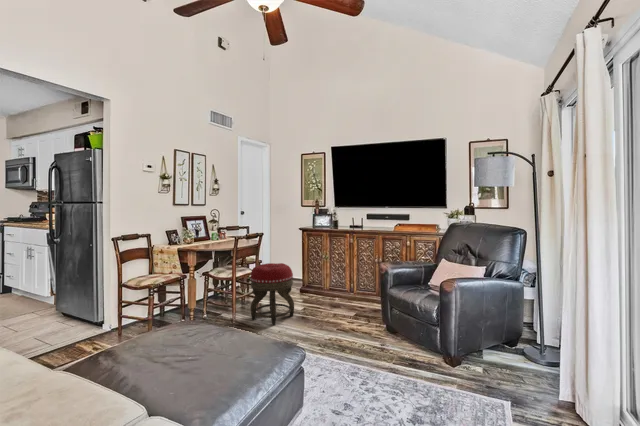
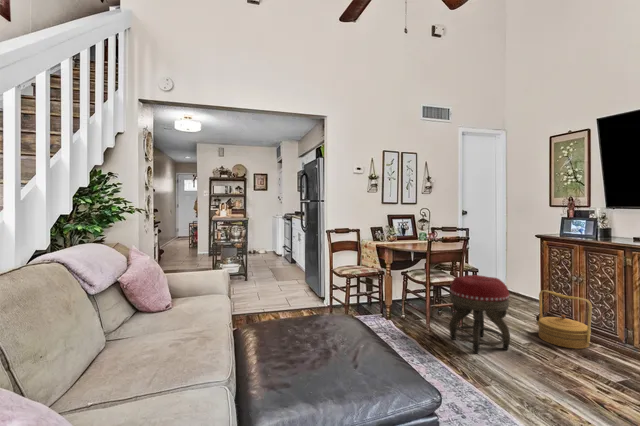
woven basket: none [305,267,336,304] -> present [538,290,592,349]

